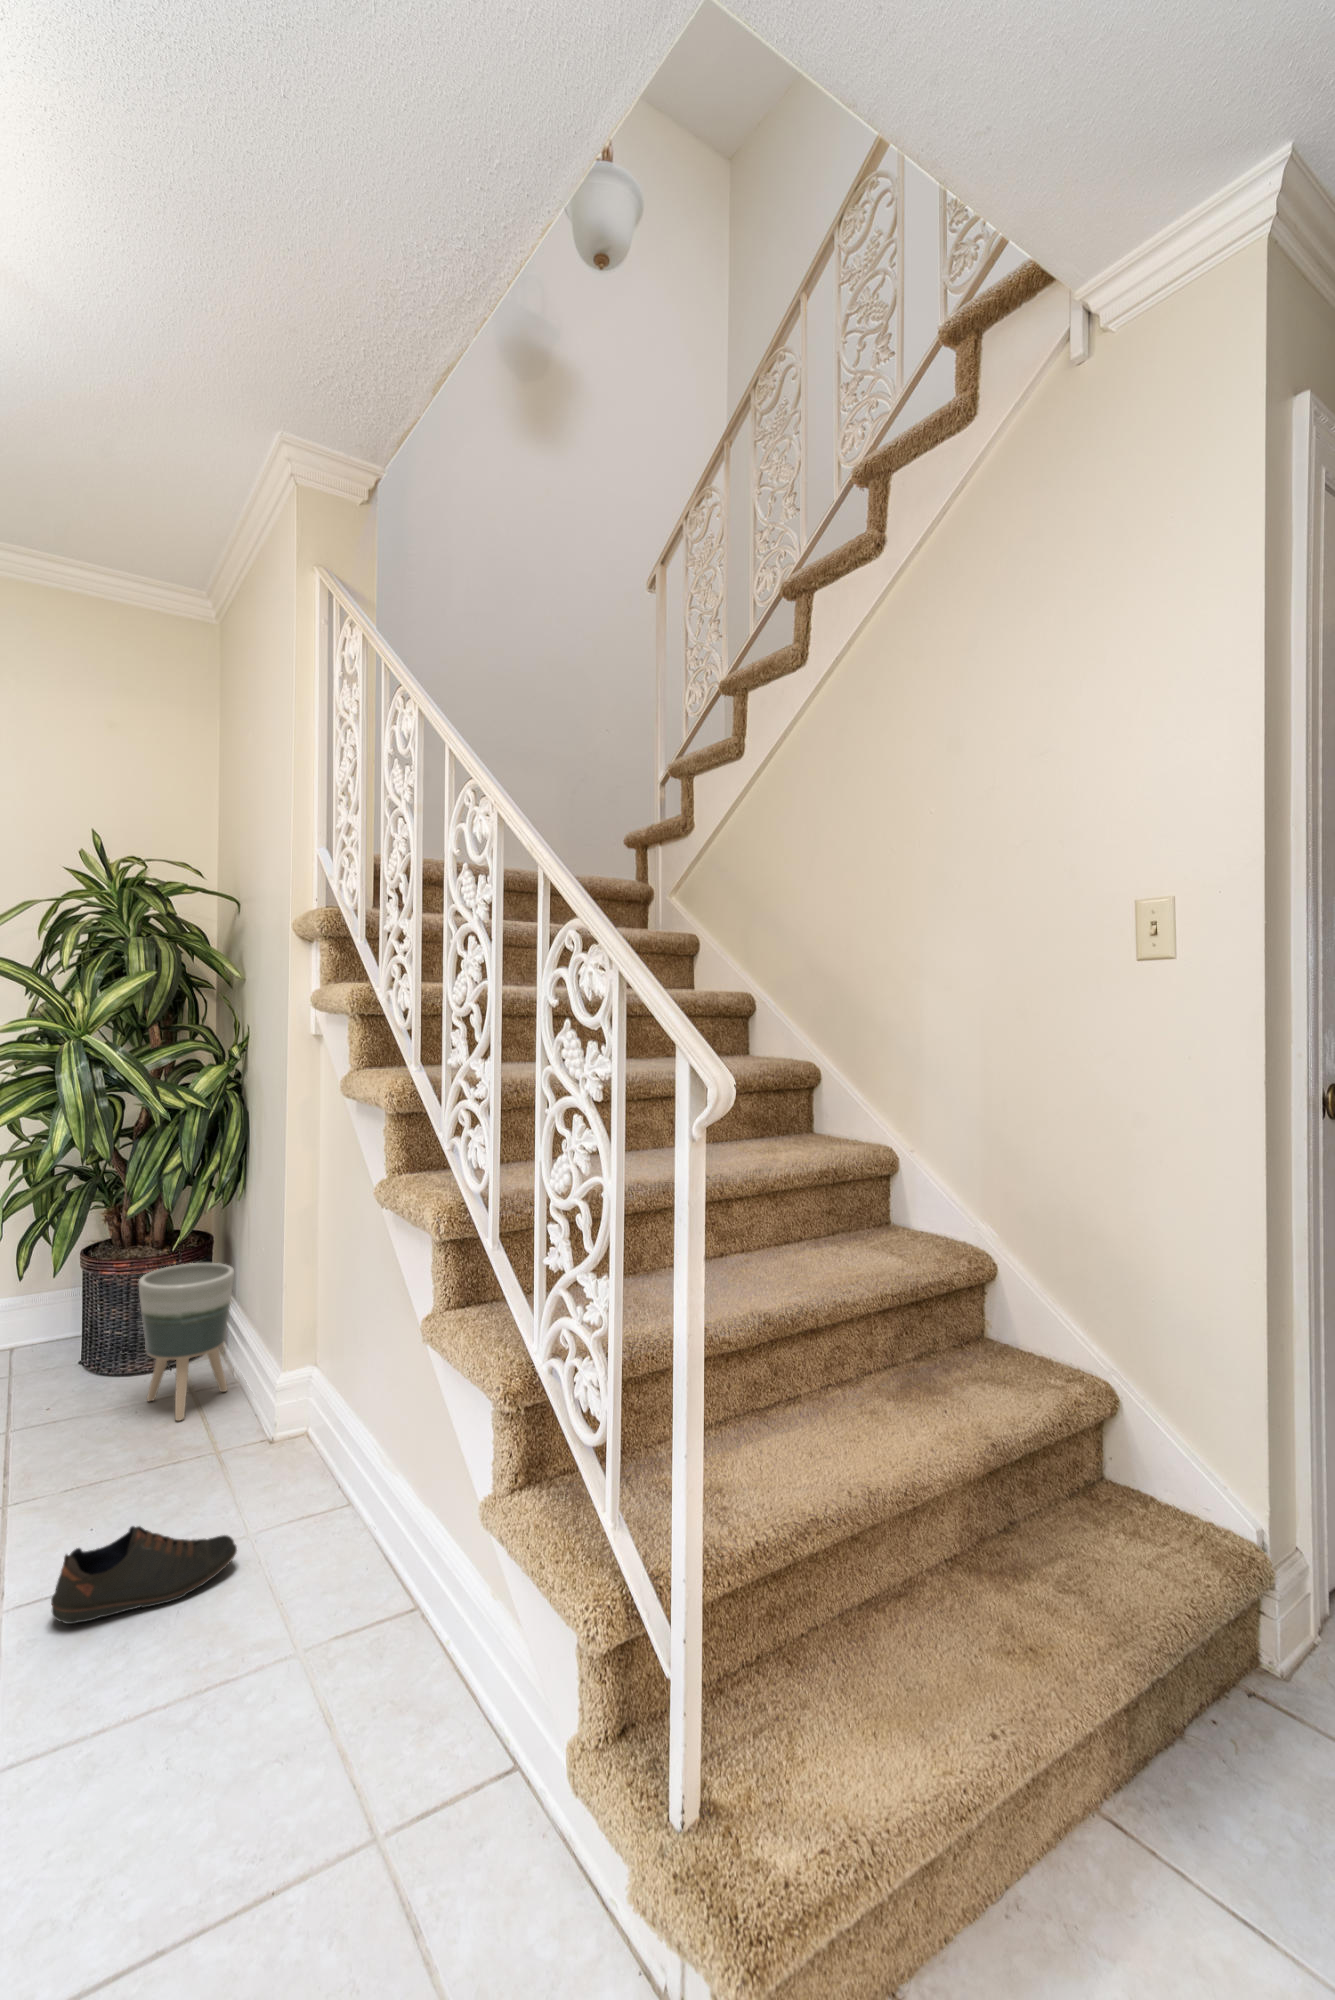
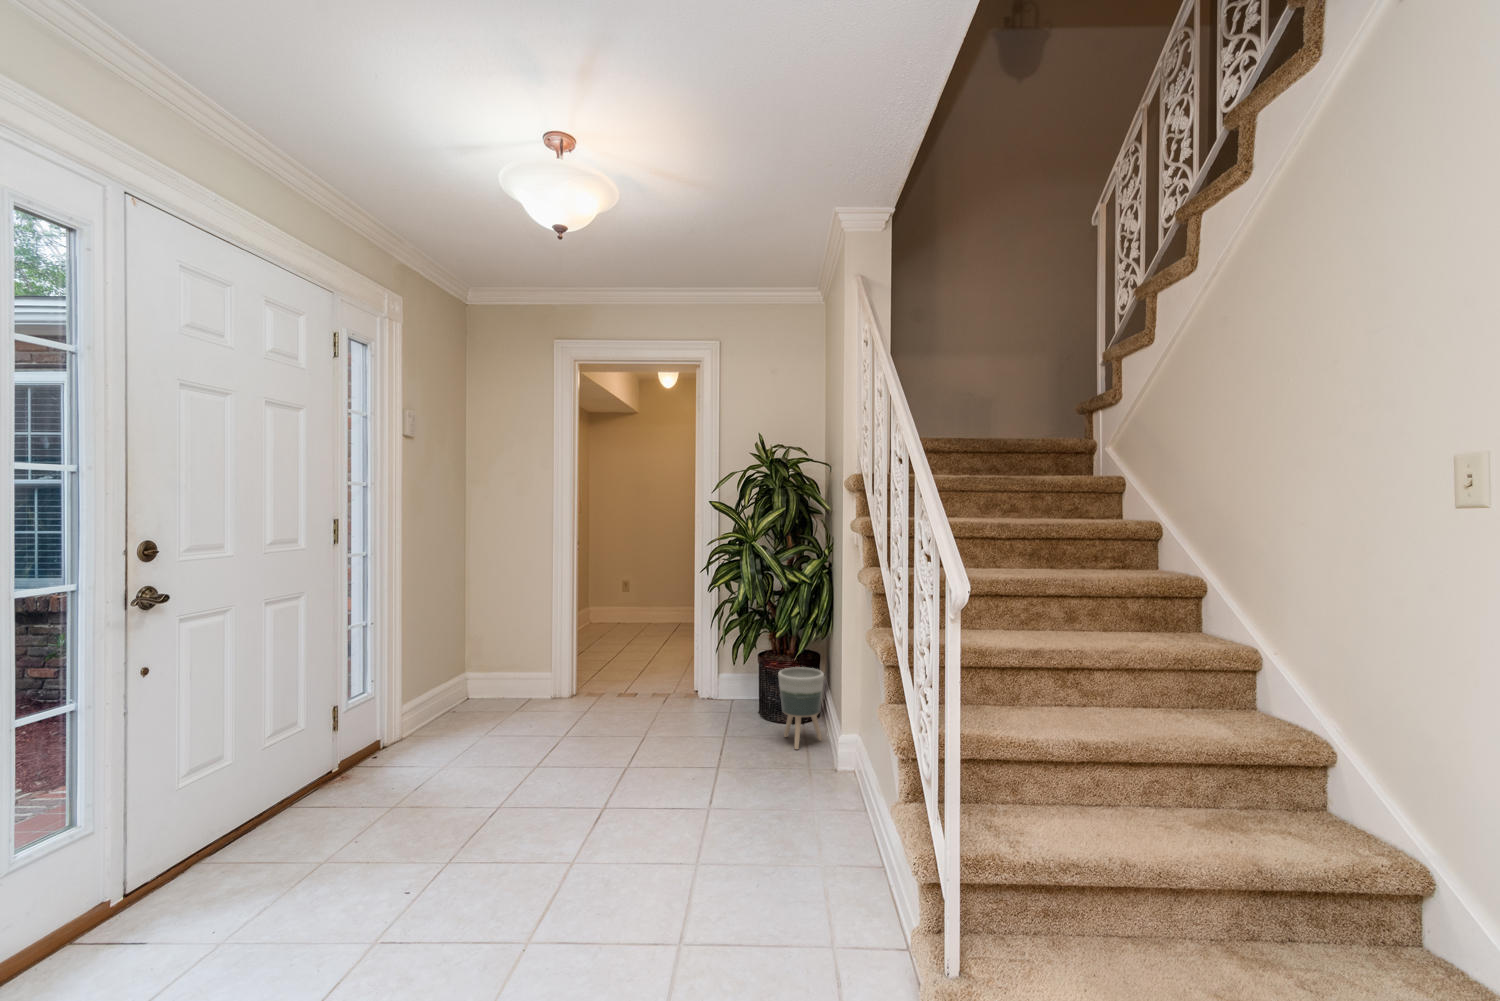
shoe: present [51,1526,237,1624] -> none [728,785,806,826]

